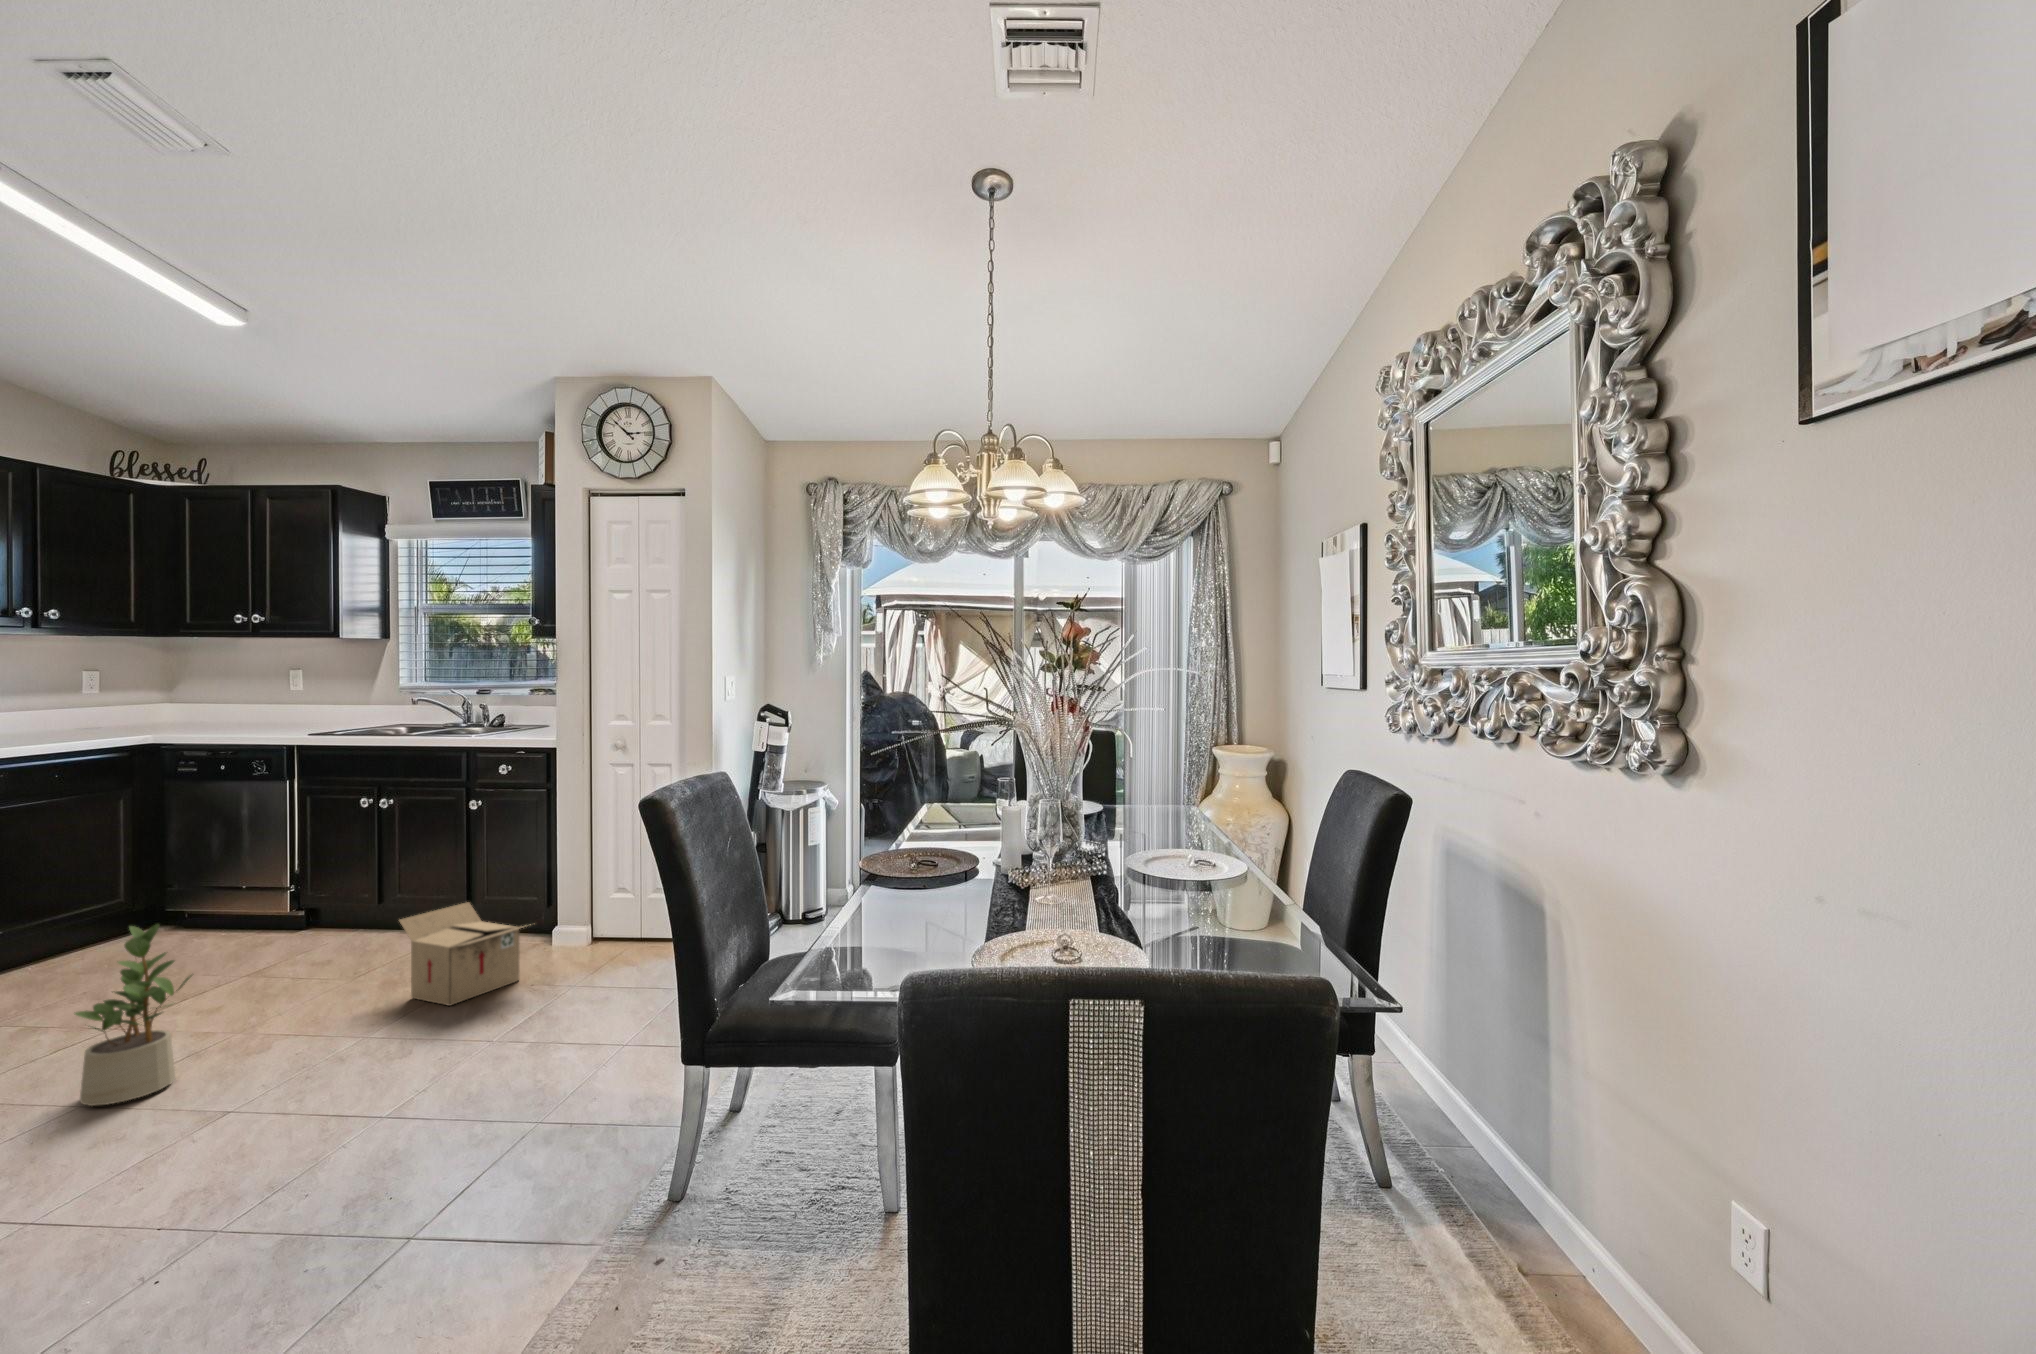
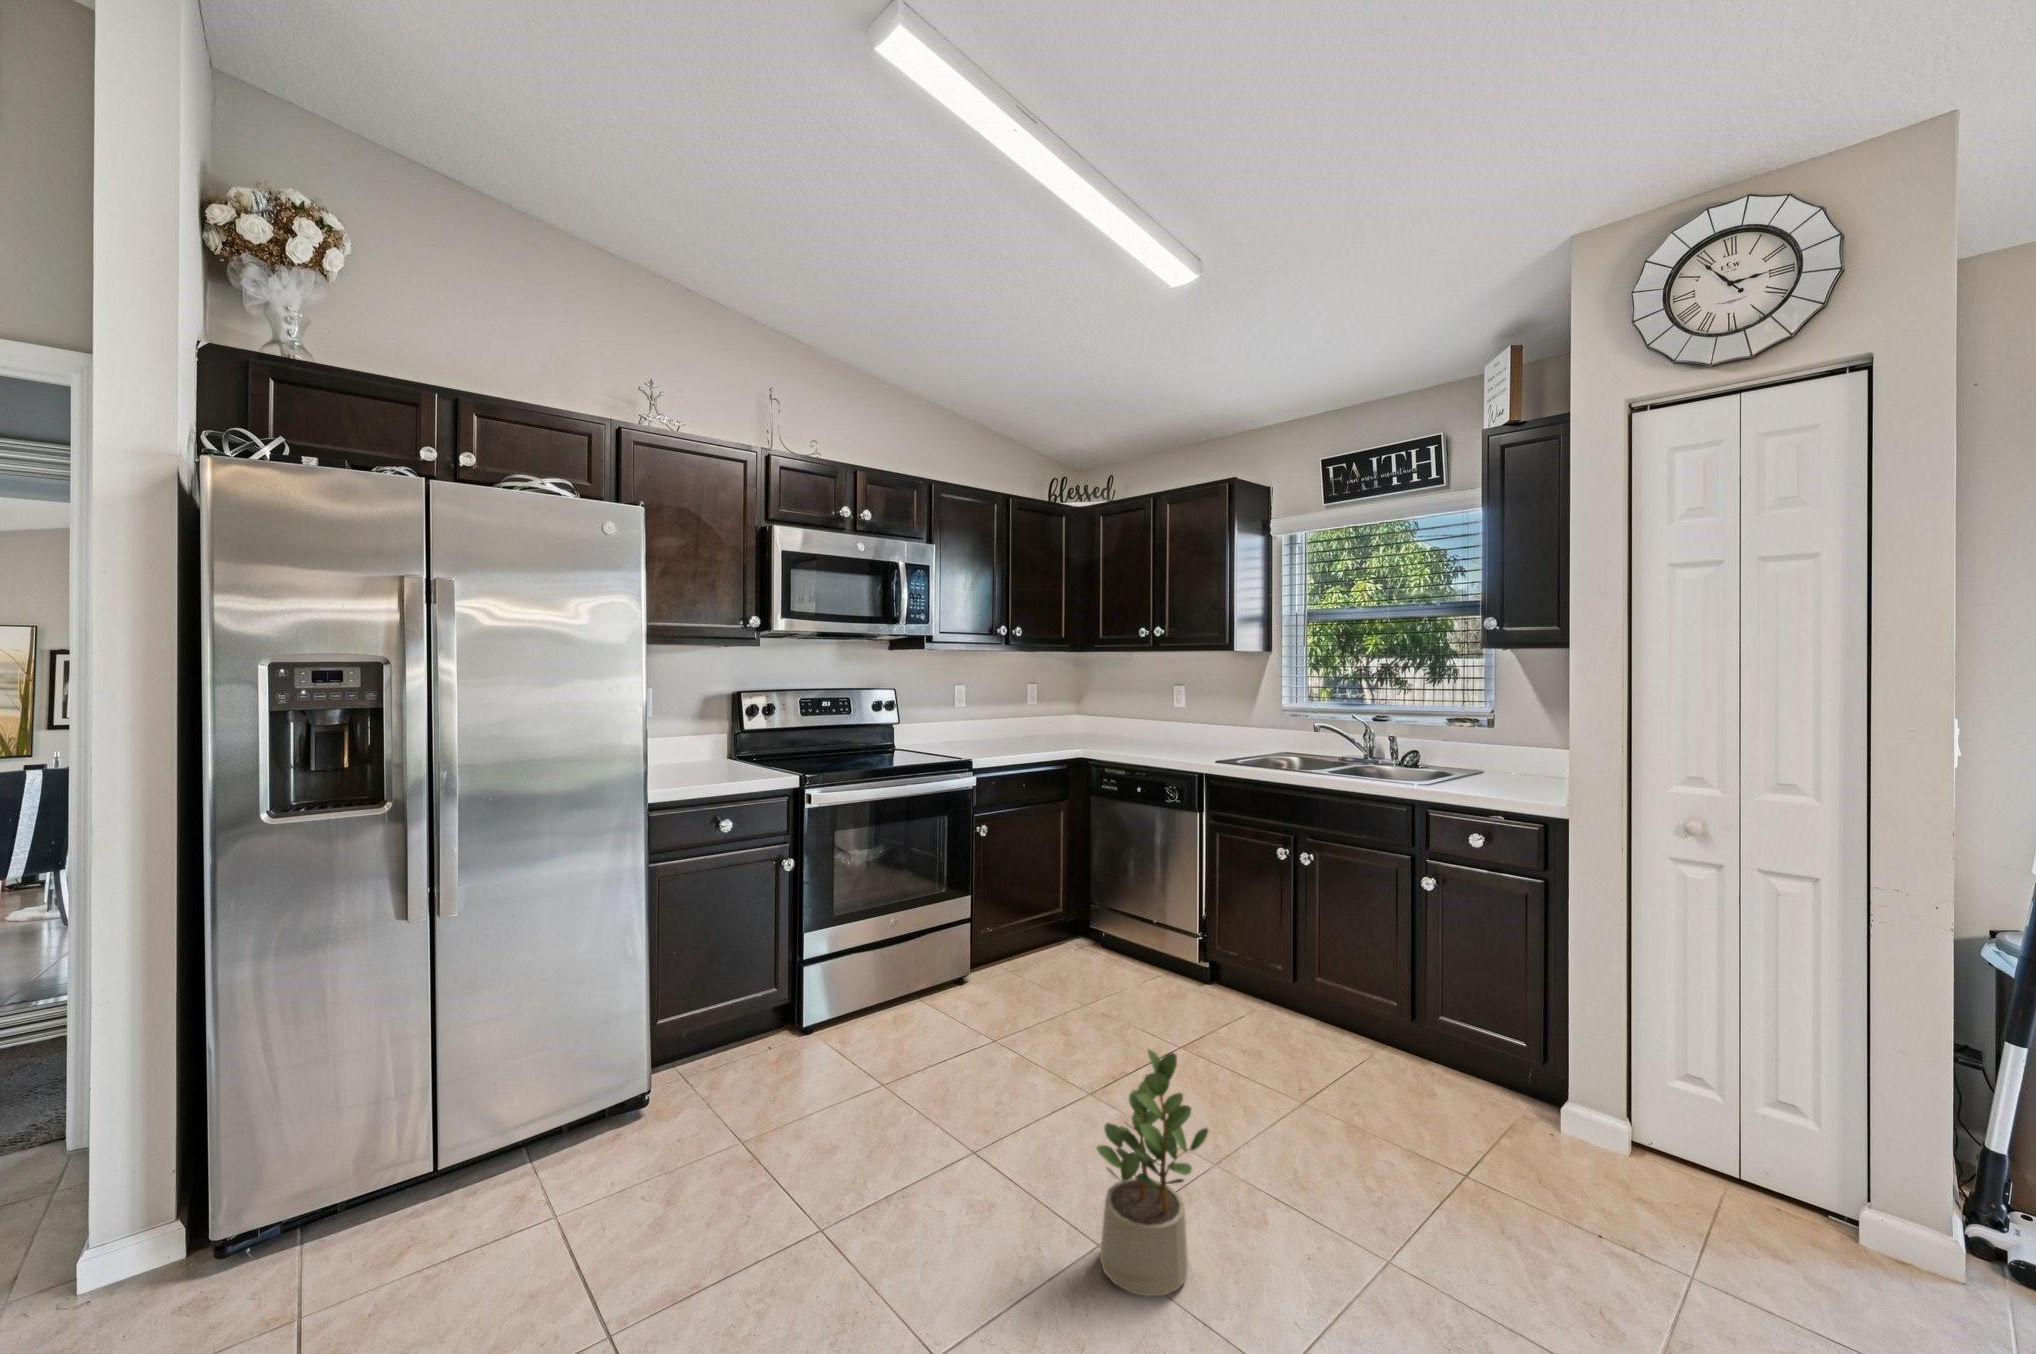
cardboard box: present [399,902,531,1006] -> none [1389,1048,1612,1246]

